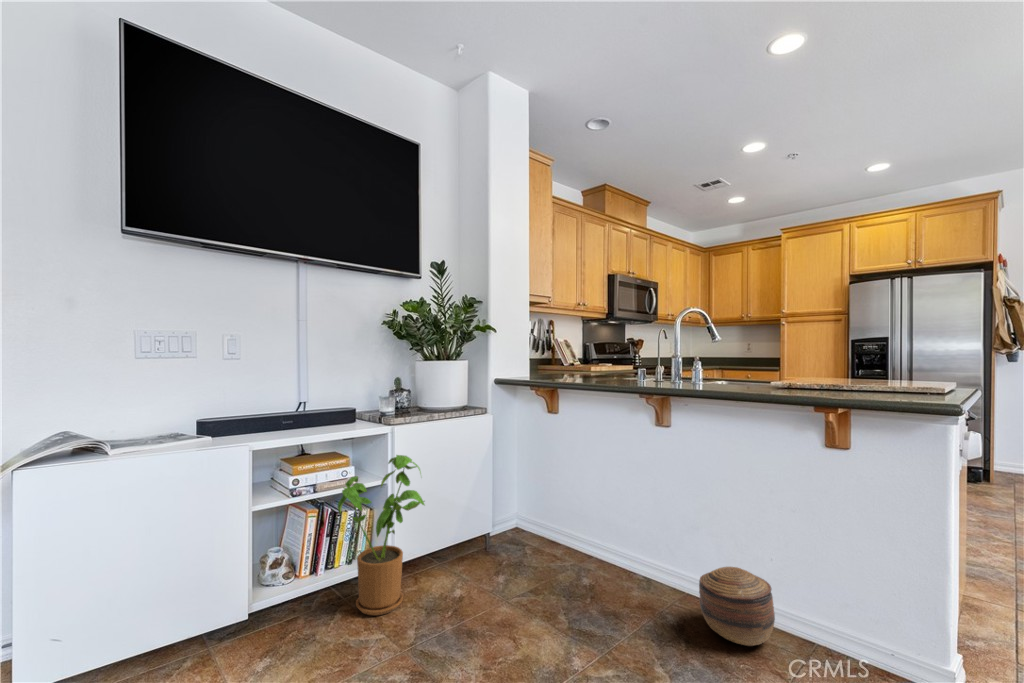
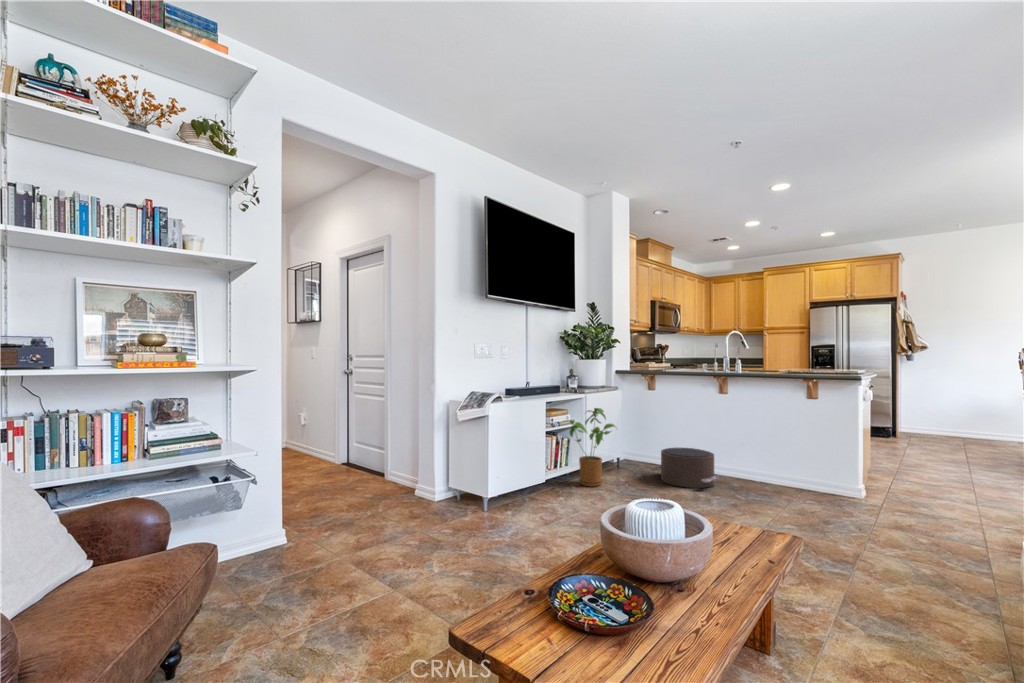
pouf: none [510,527,637,633] -> present [650,448,720,488]
basket: present [699,567,775,646] -> none [750,456,786,488]

